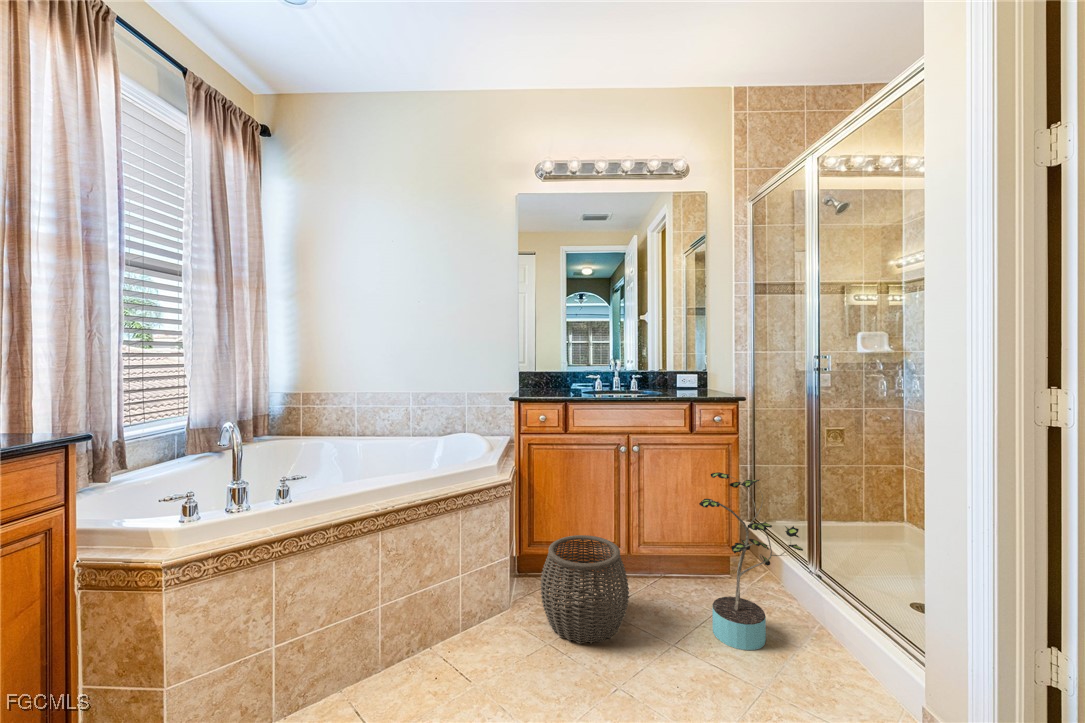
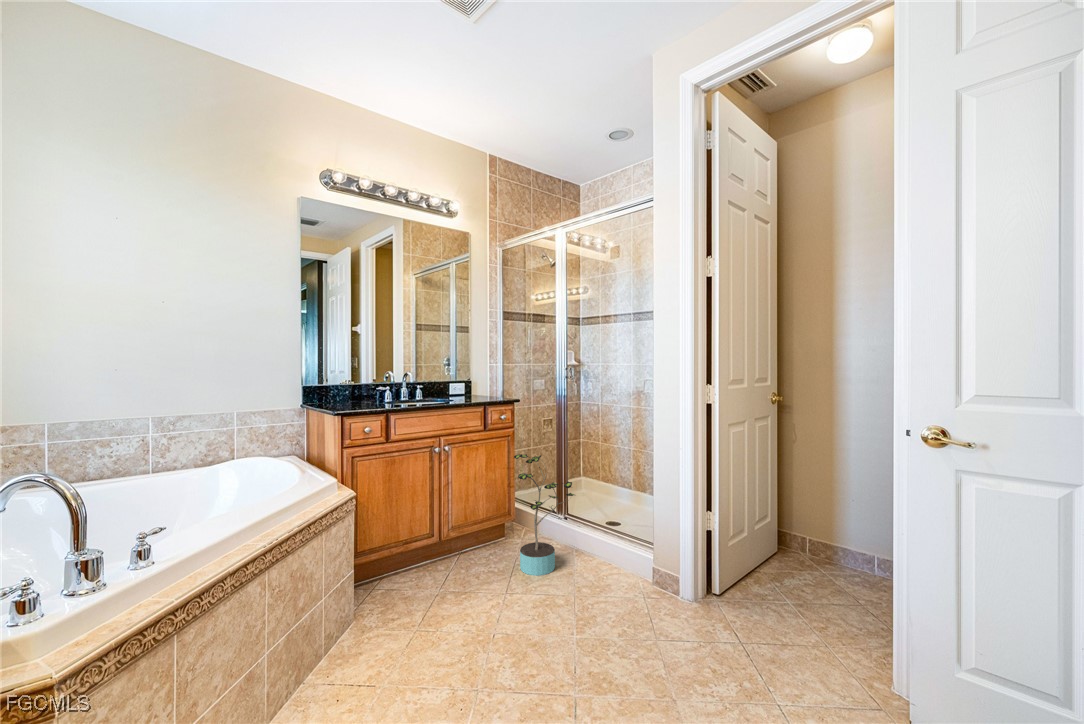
woven basket: present [540,535,629,644] -> none [393,527,472,619]

